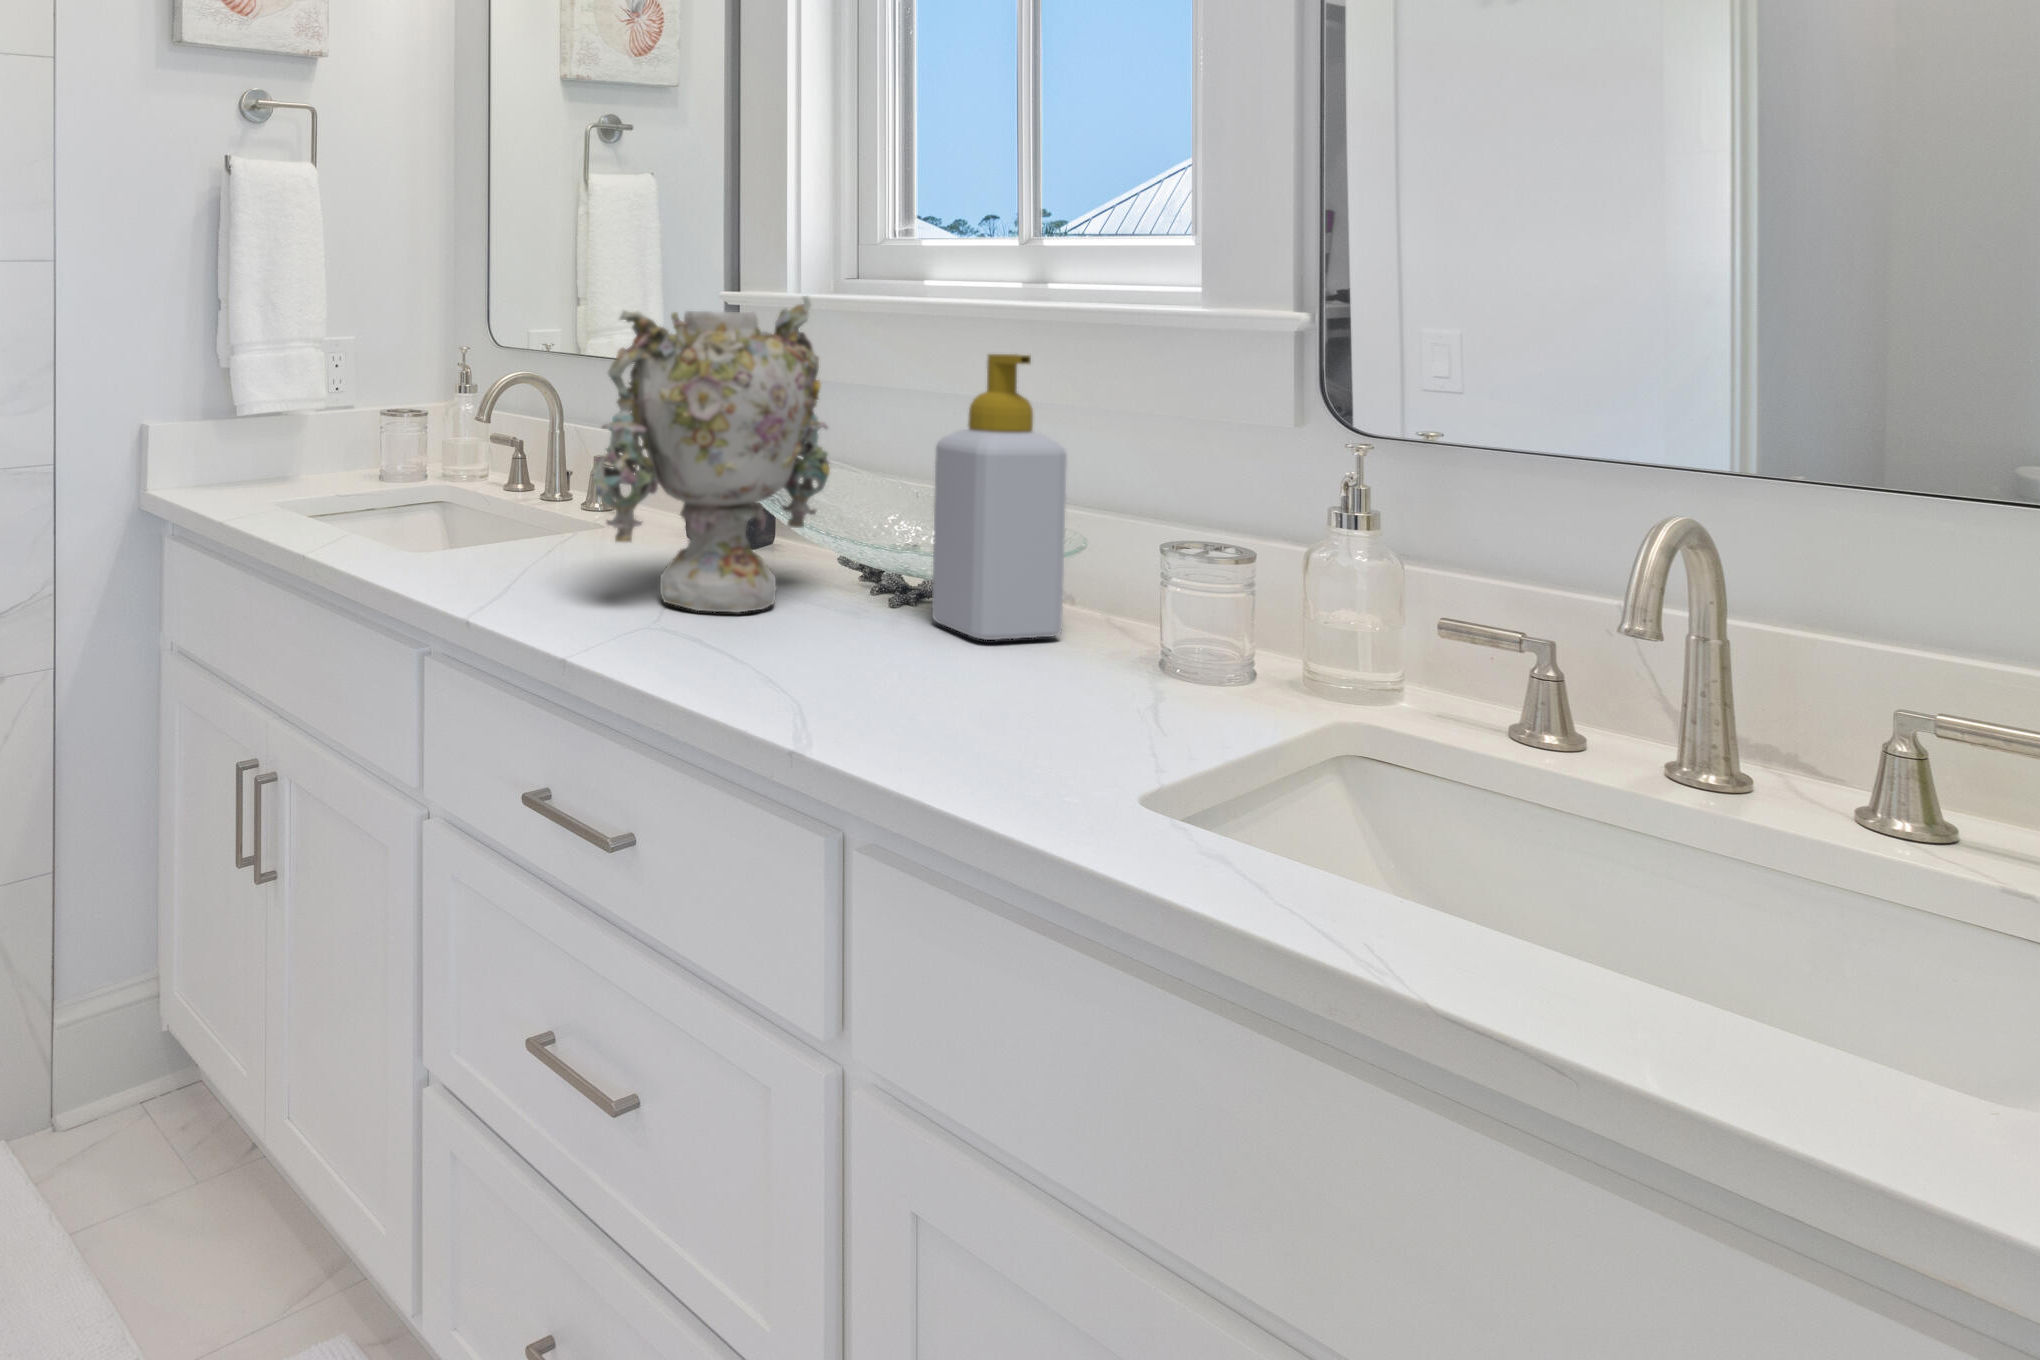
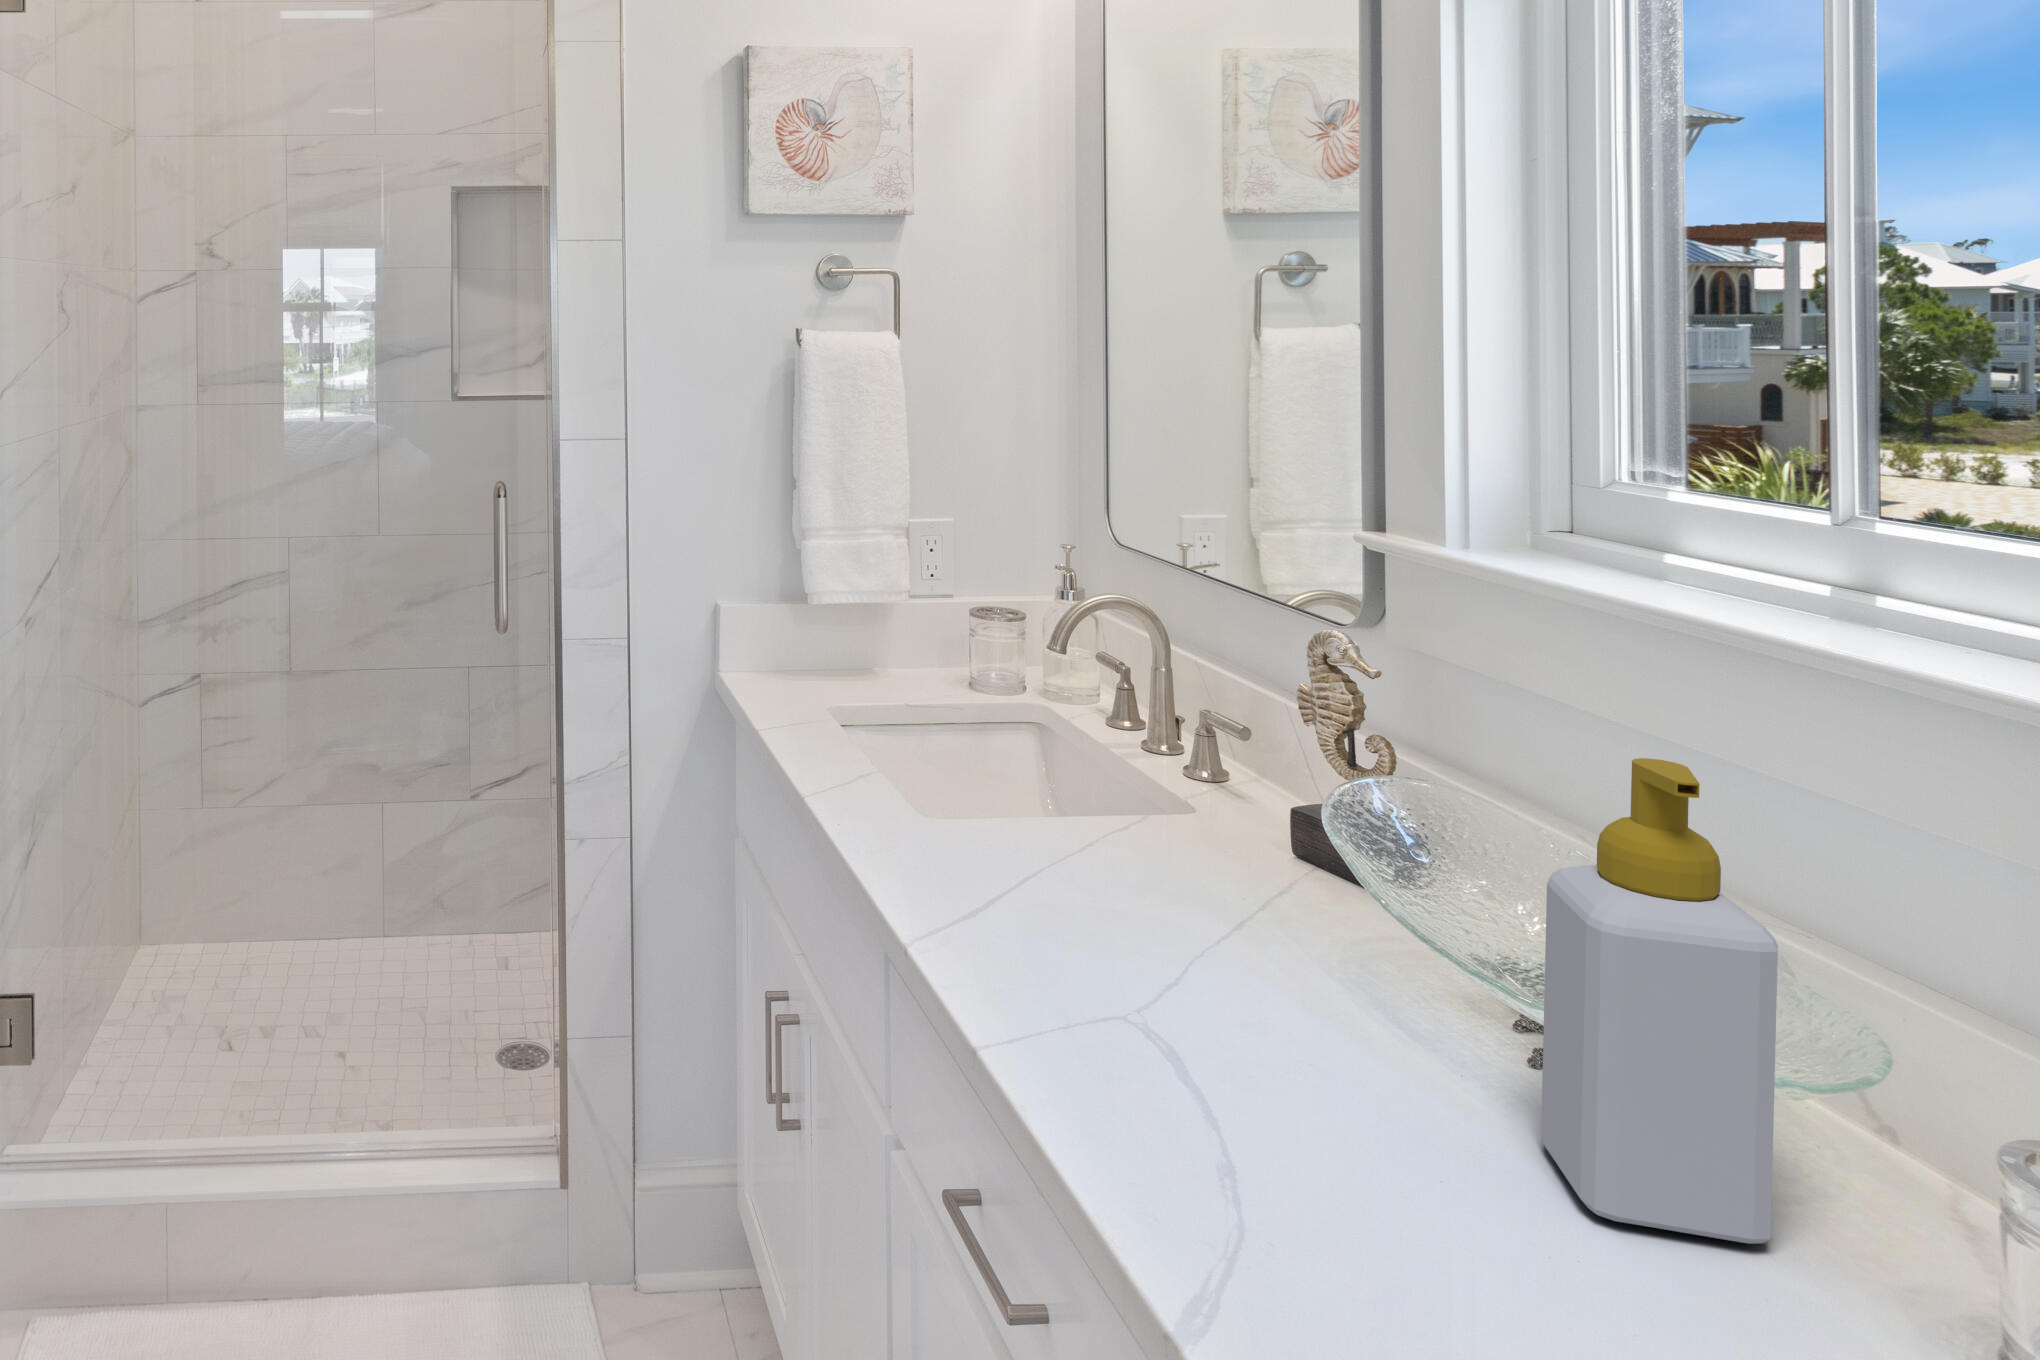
vase: present [593,296,830,612] -> none [1030,612,1417,1048]

